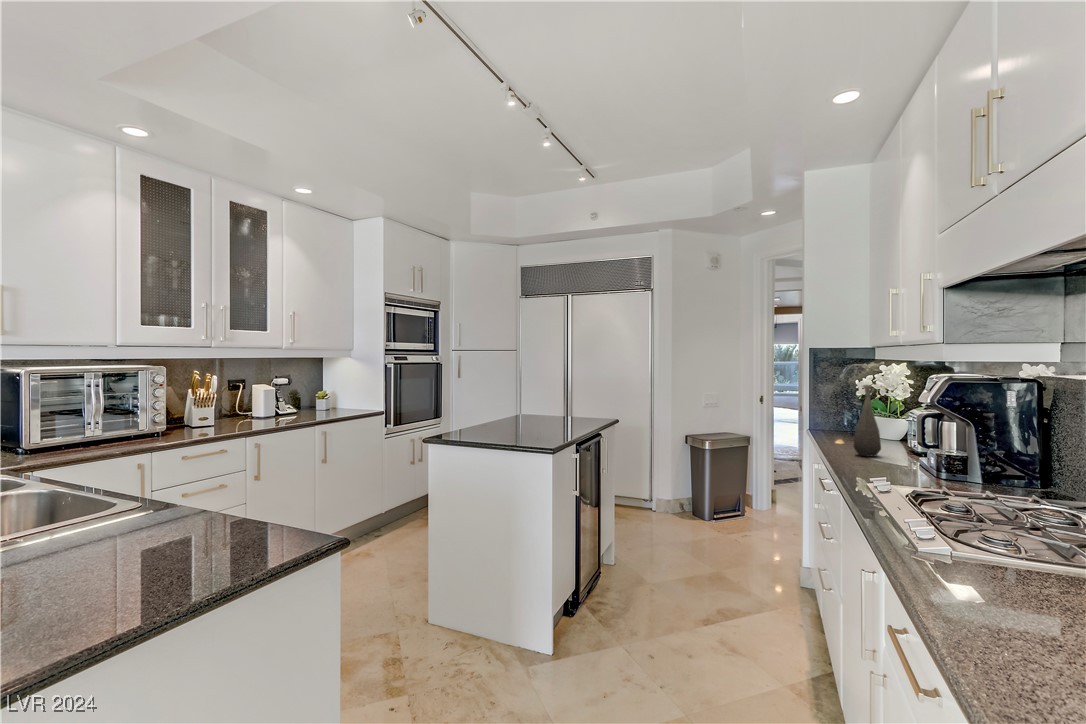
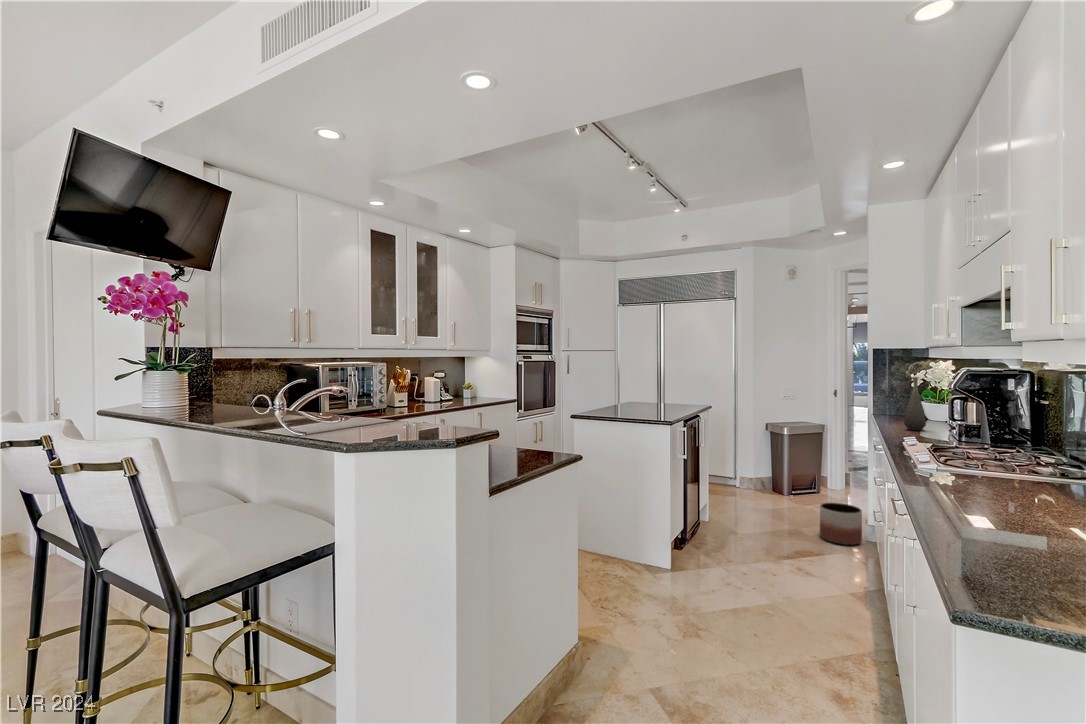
planter: none [745,536,795,592] -> present [820,503,862,545]

